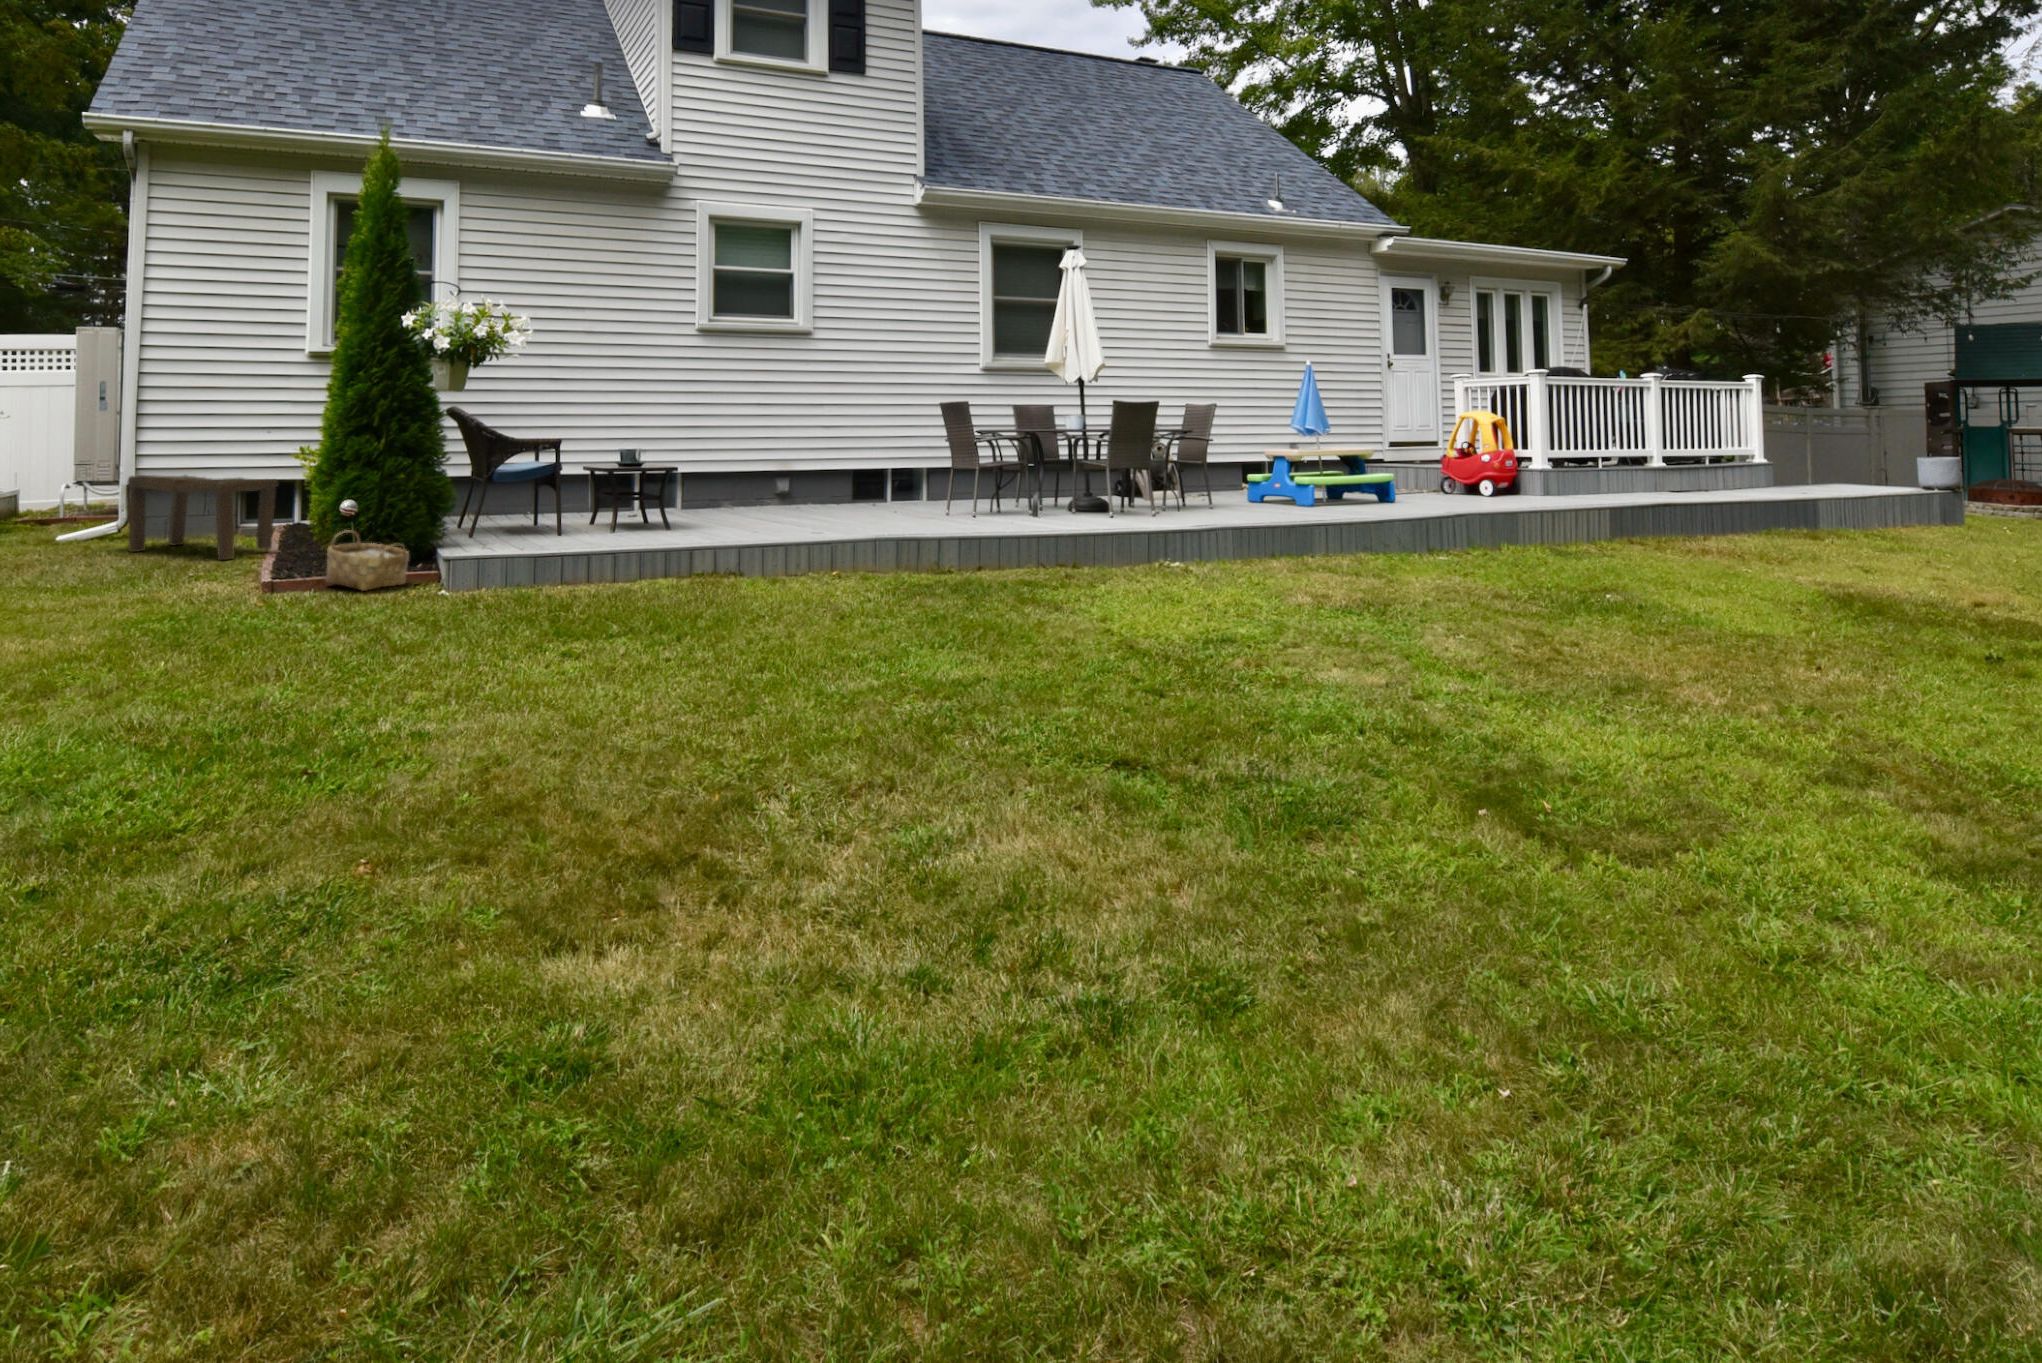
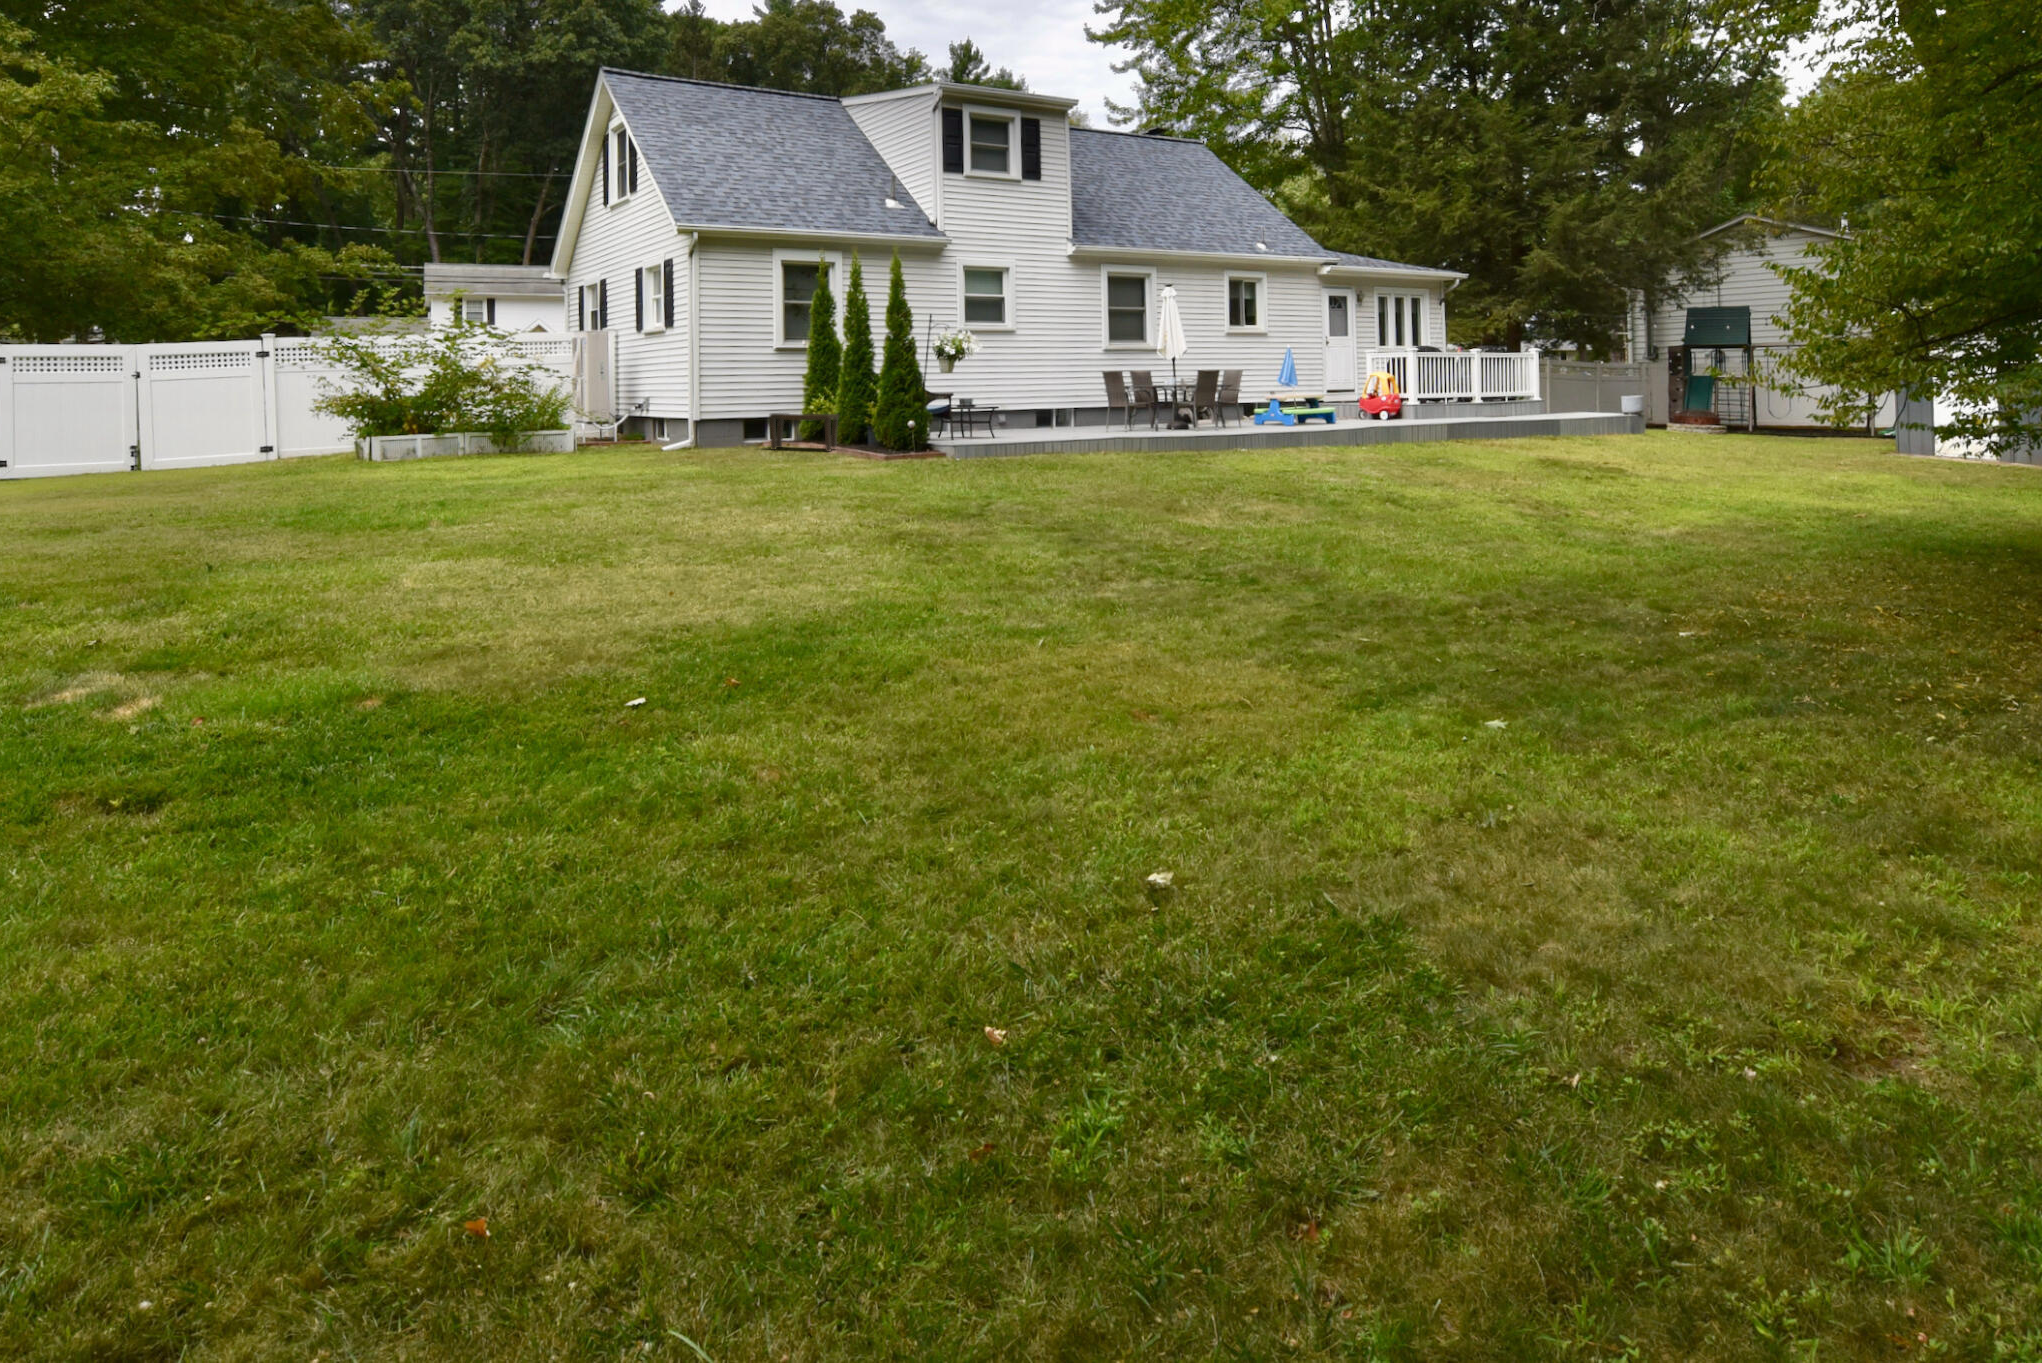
woven basket: present [326,530,409,591] -> none [910,434,945,459]

